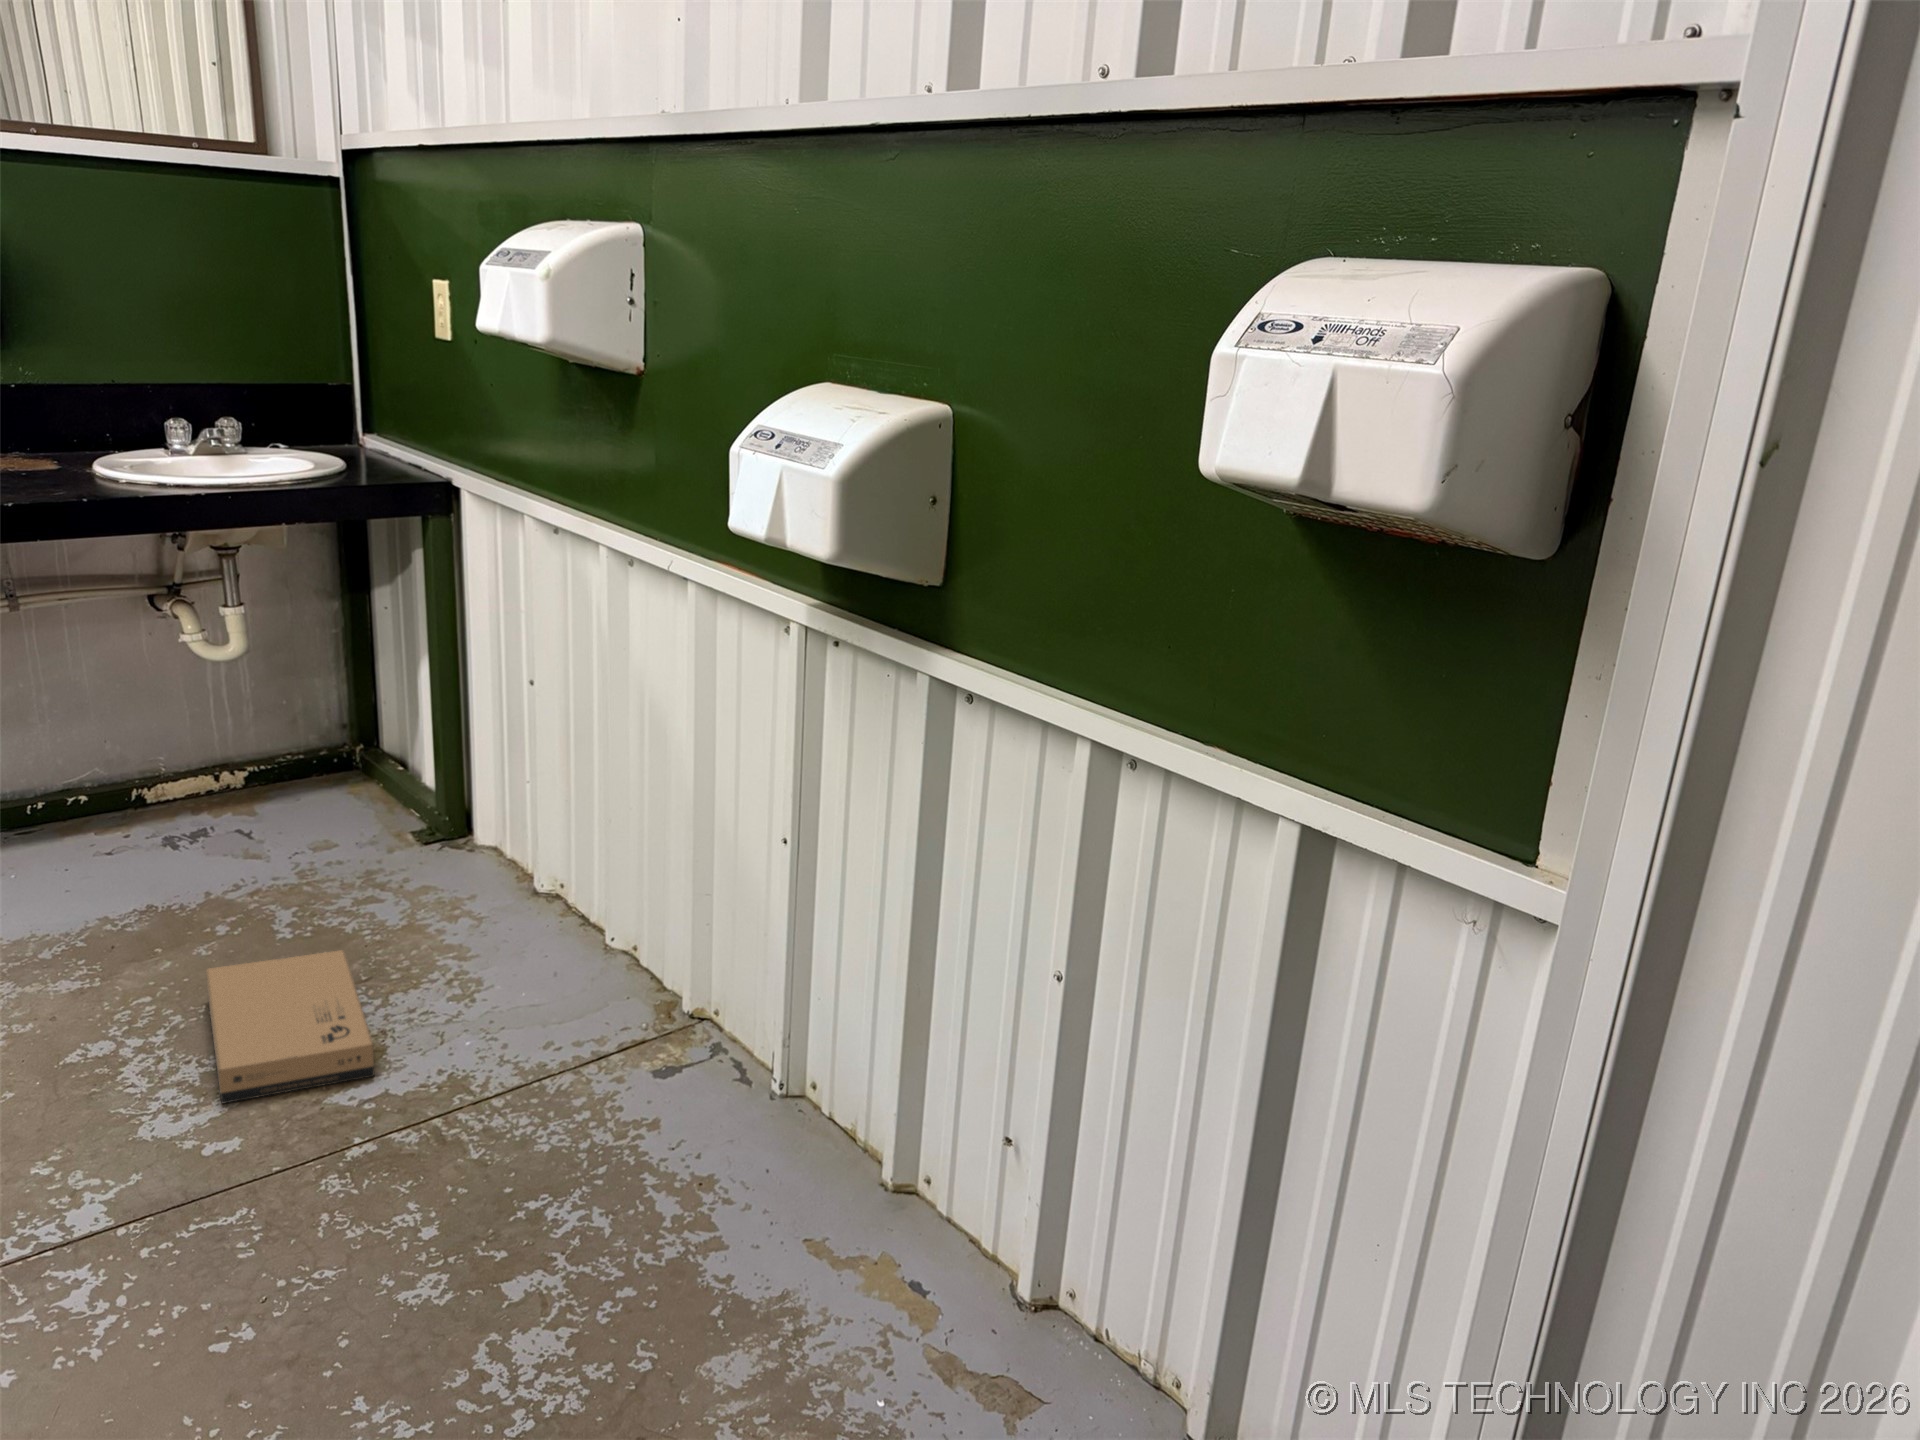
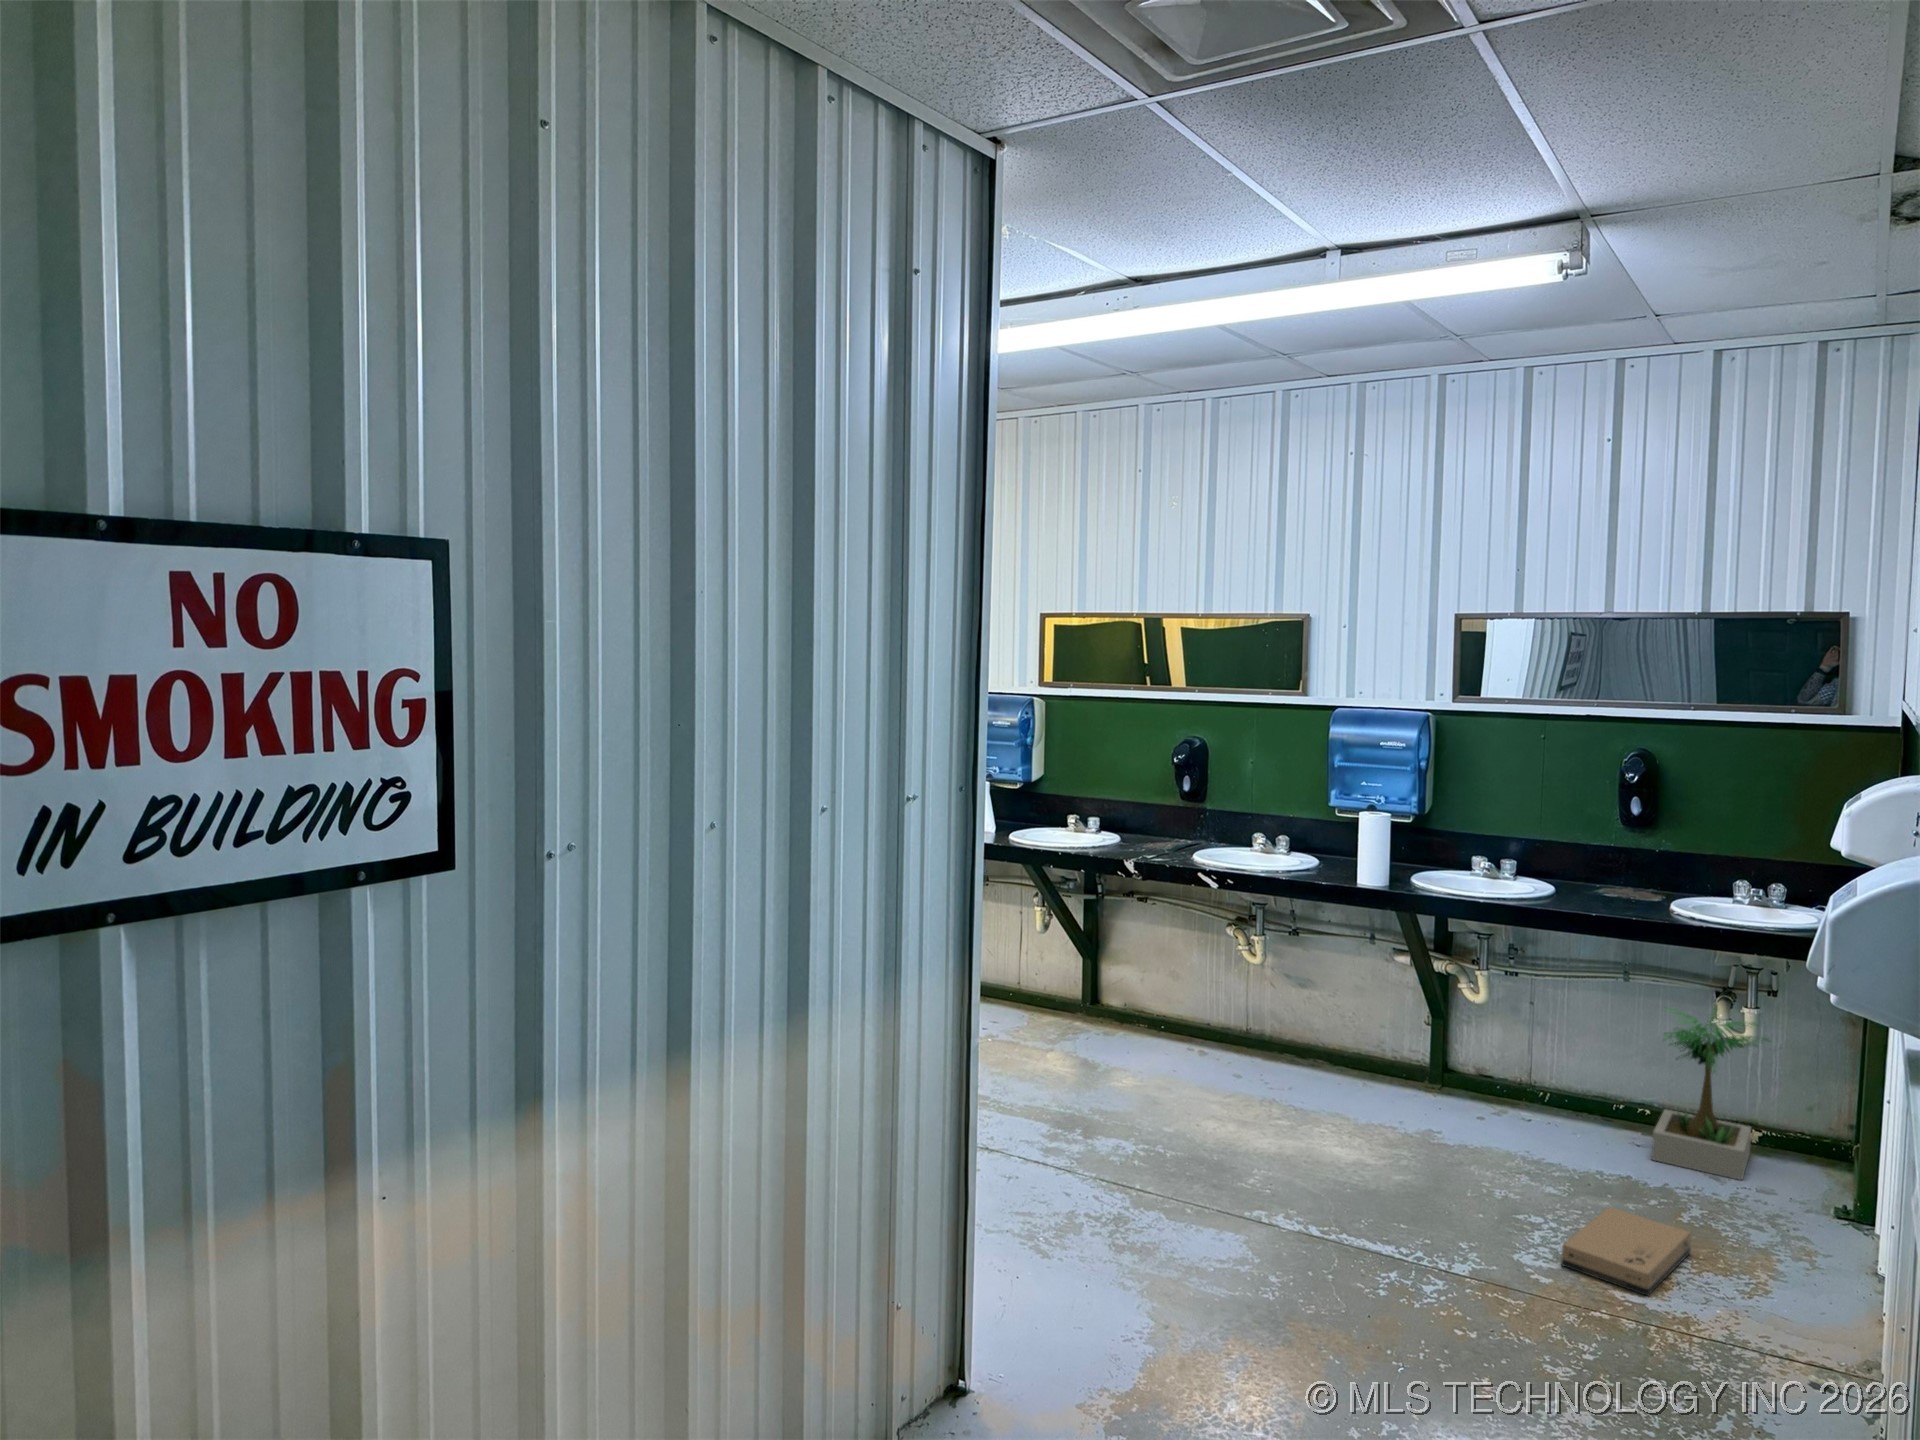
potted plant: none [97,604,296,867] -> present [1652,1007,1771,1180]

